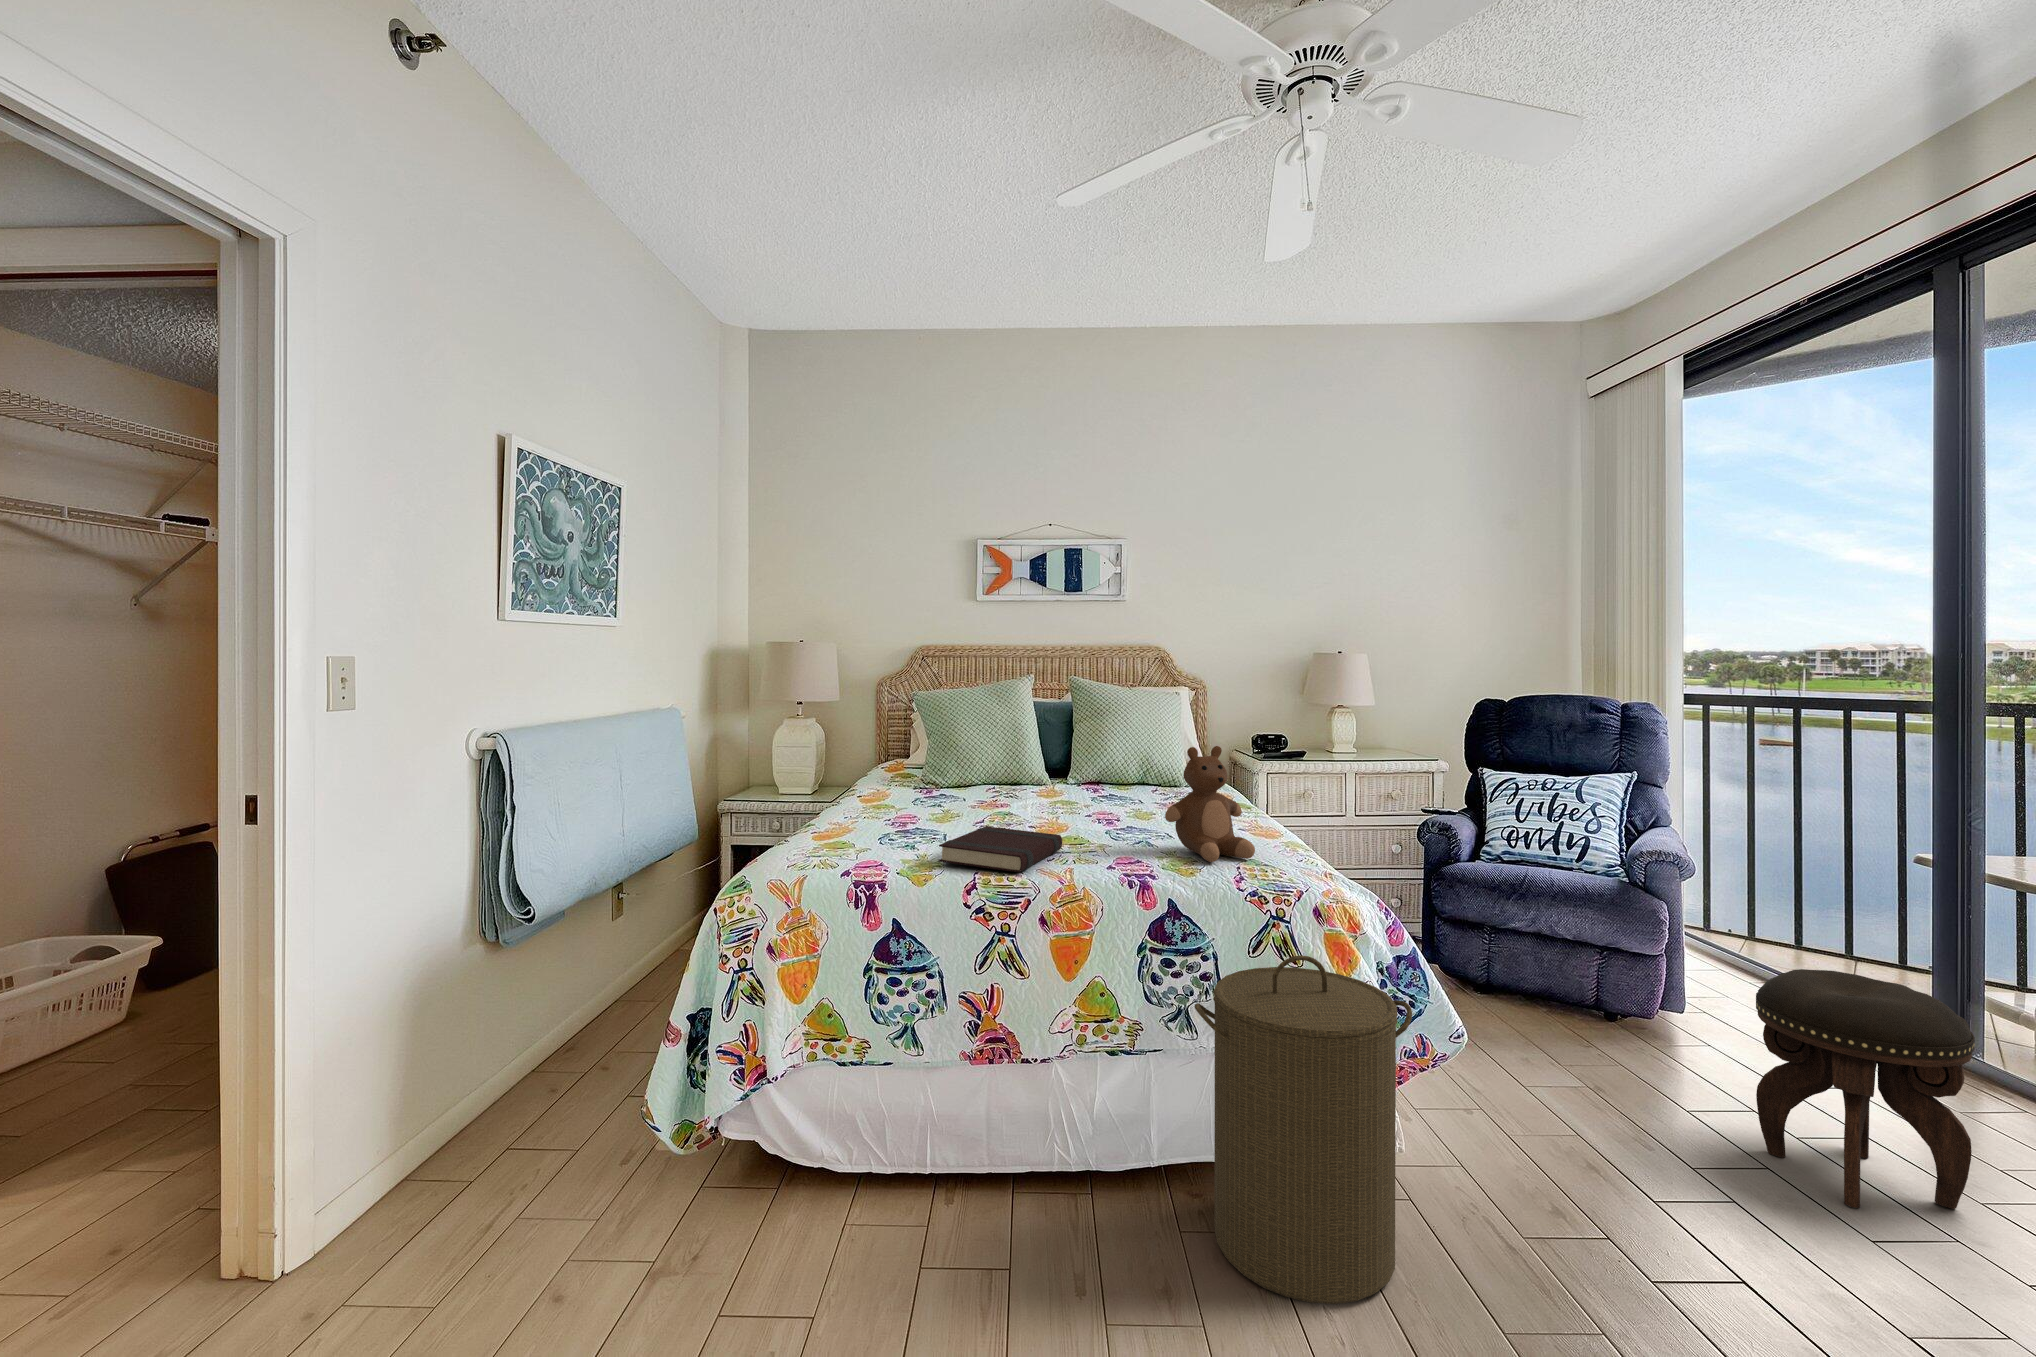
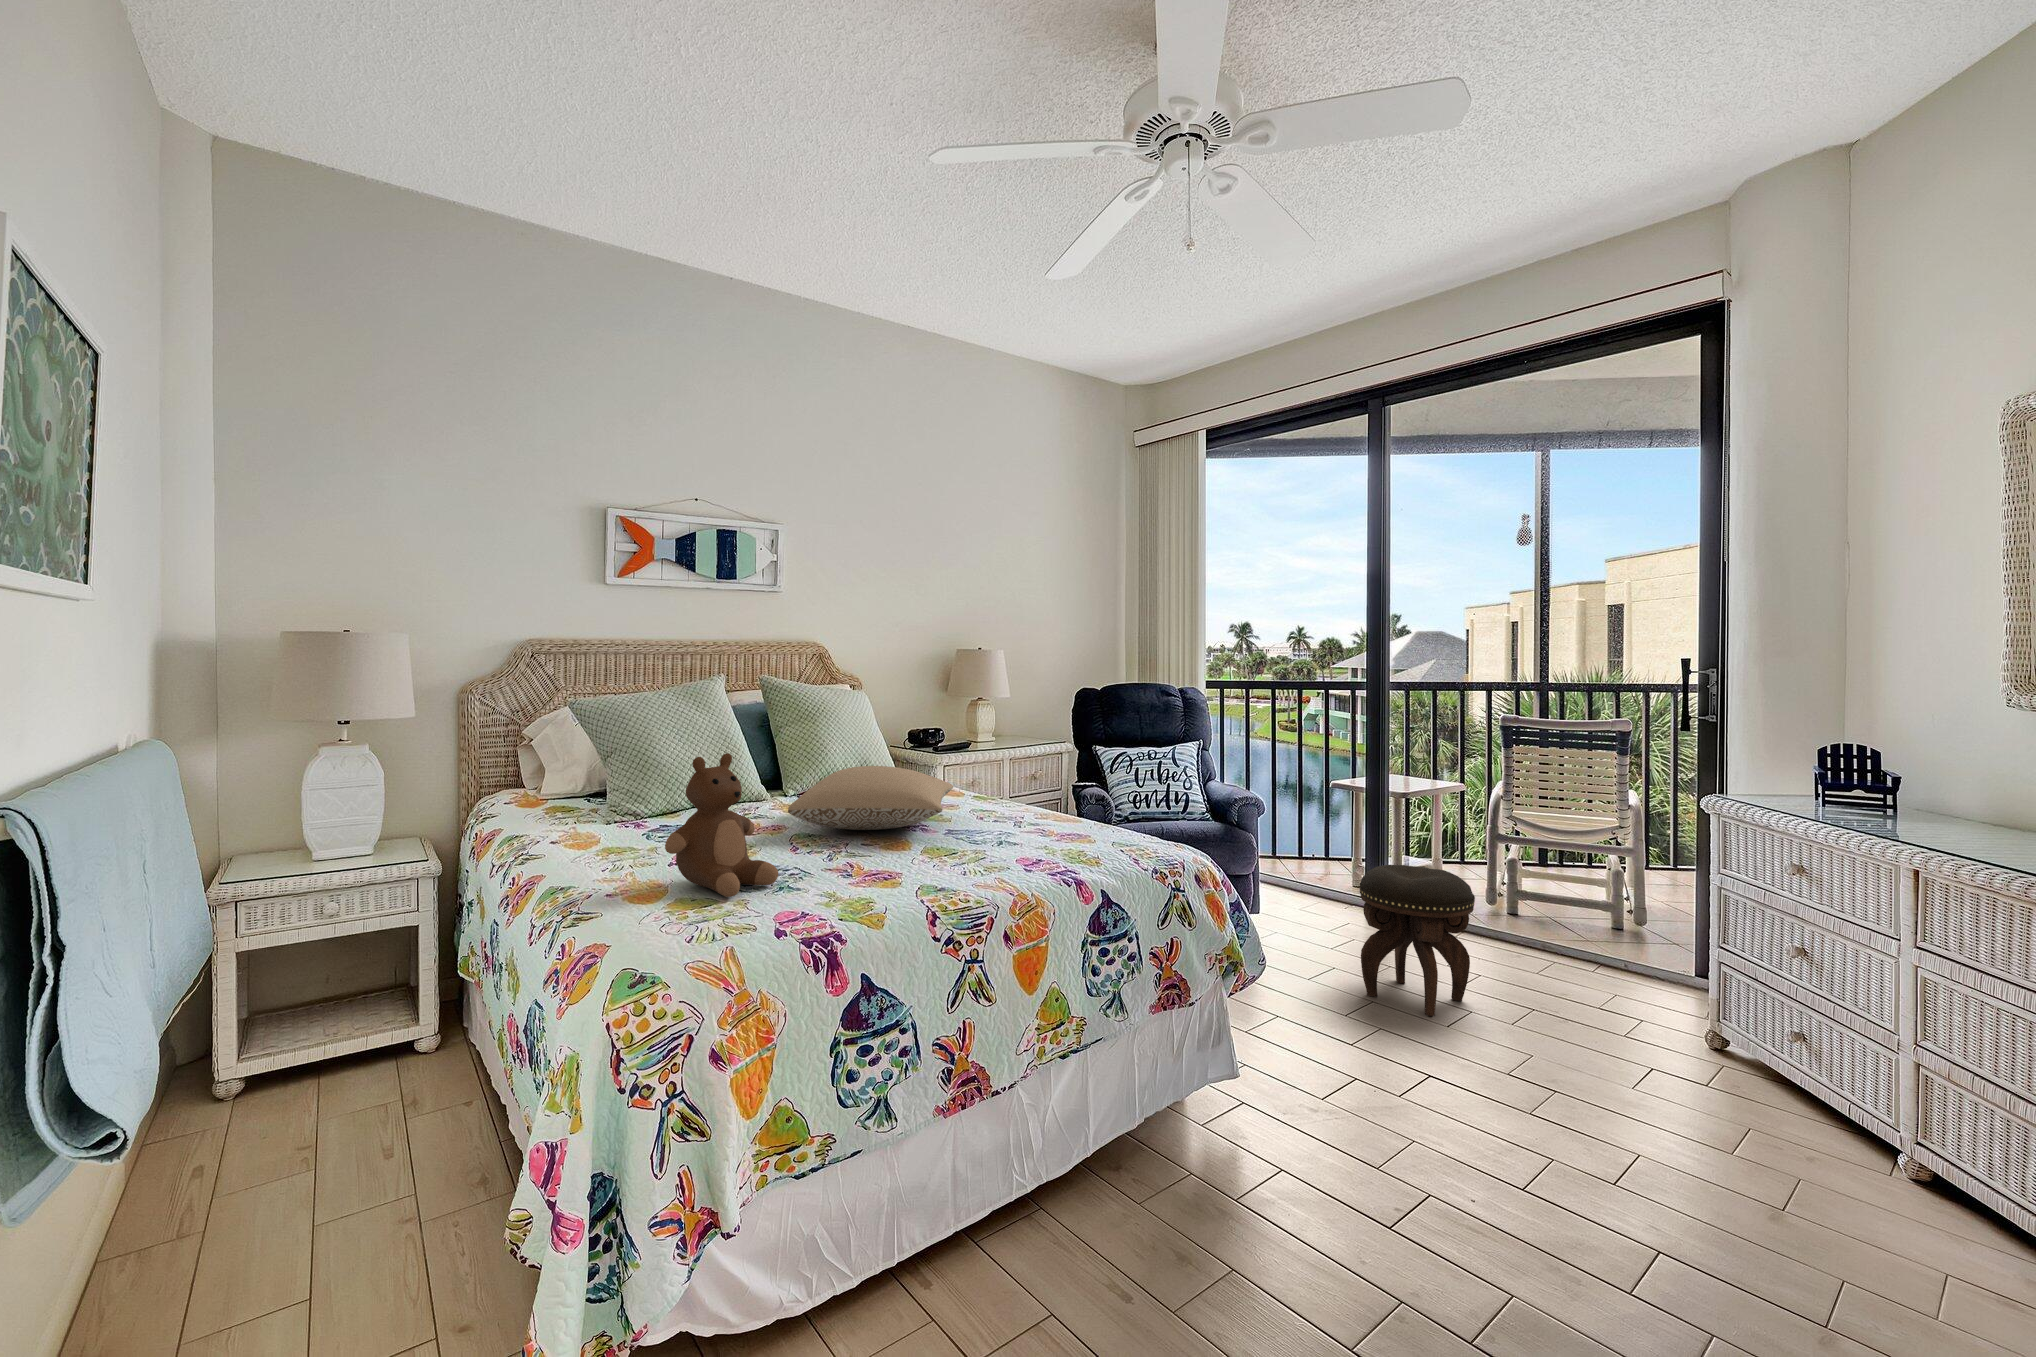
teddy bear: present [1165,746,1255,862] -> present [665,753,778,897]
pillow: none [982,764,1165,821] -> present [788,766,954,830]
book: present [938,826,1062,873] -> none [846,844,964,894]
laundry hamper: present [1195,955,1412,1304] -> none [1162,919,1325,1228]

